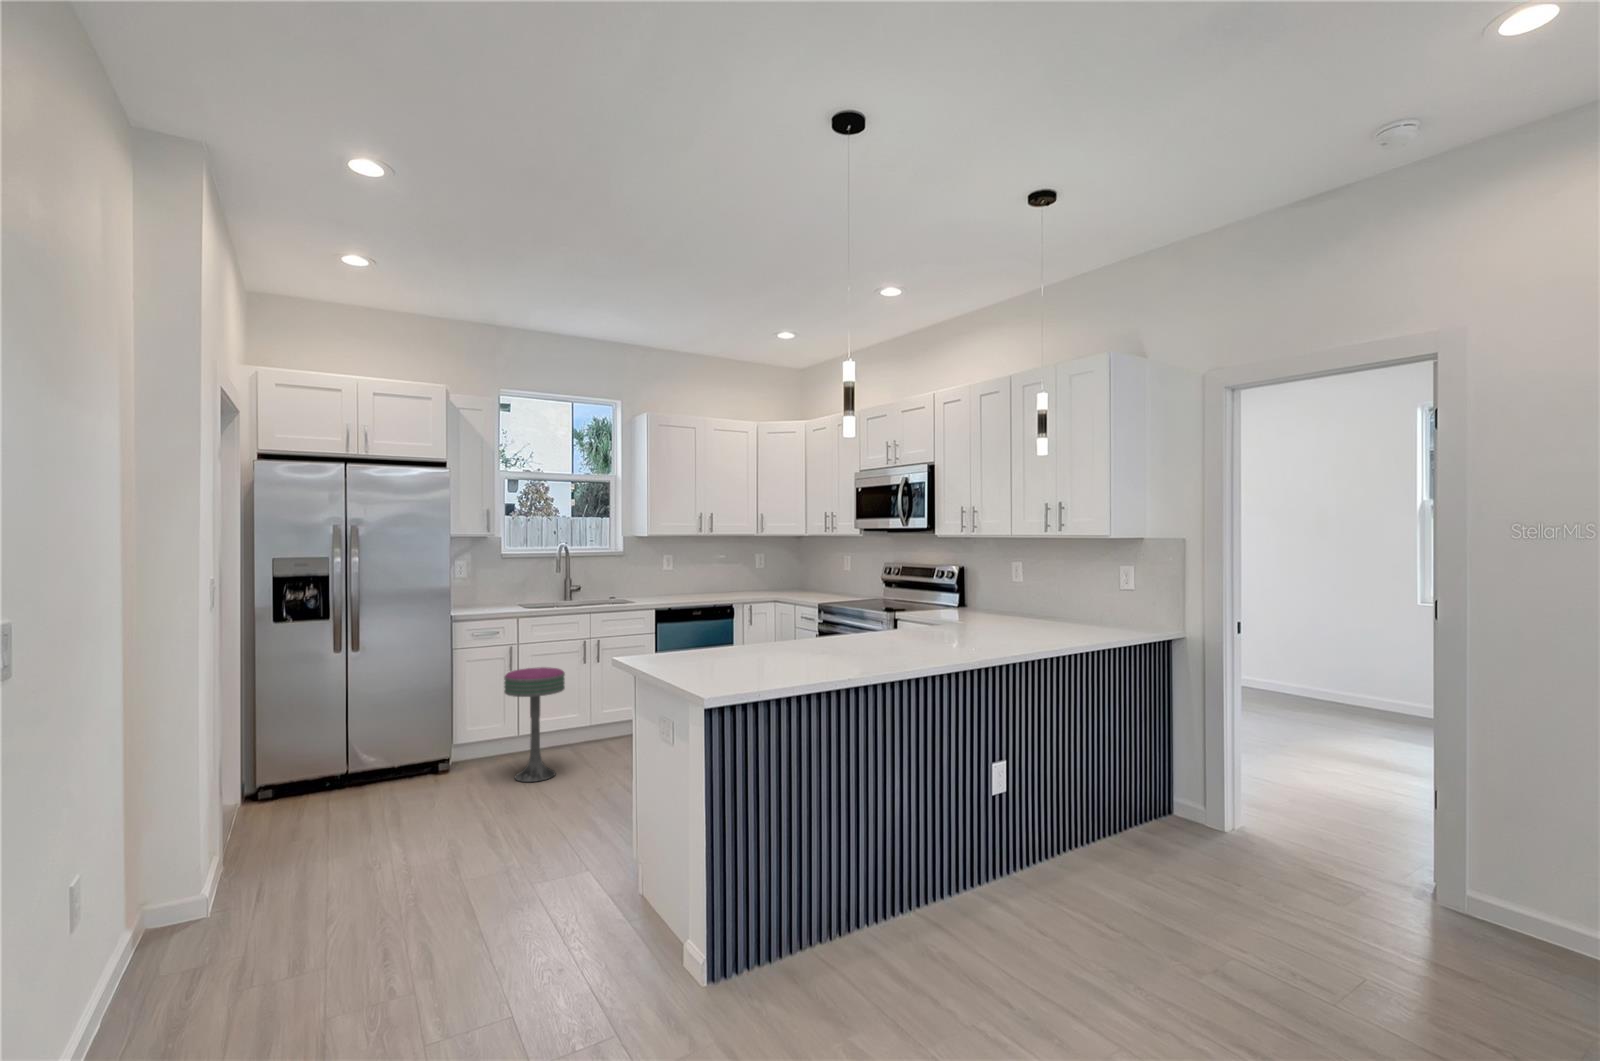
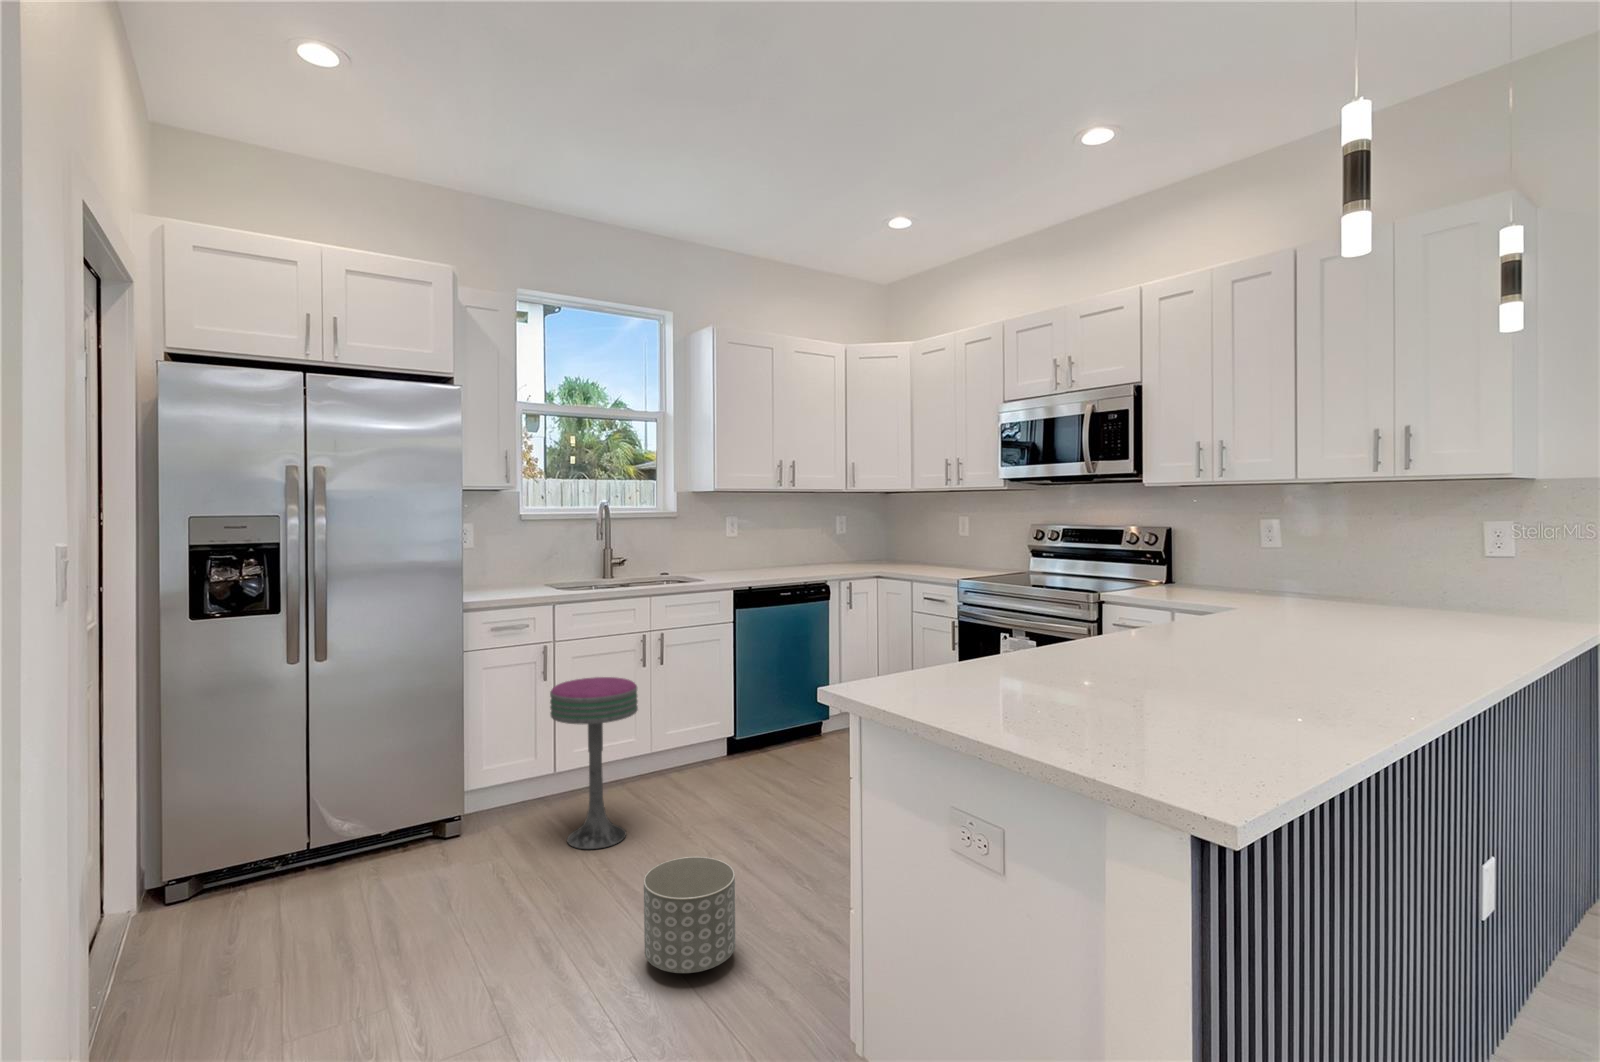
planter: none [532,776,591,842] -> present [644,857,736,973]

